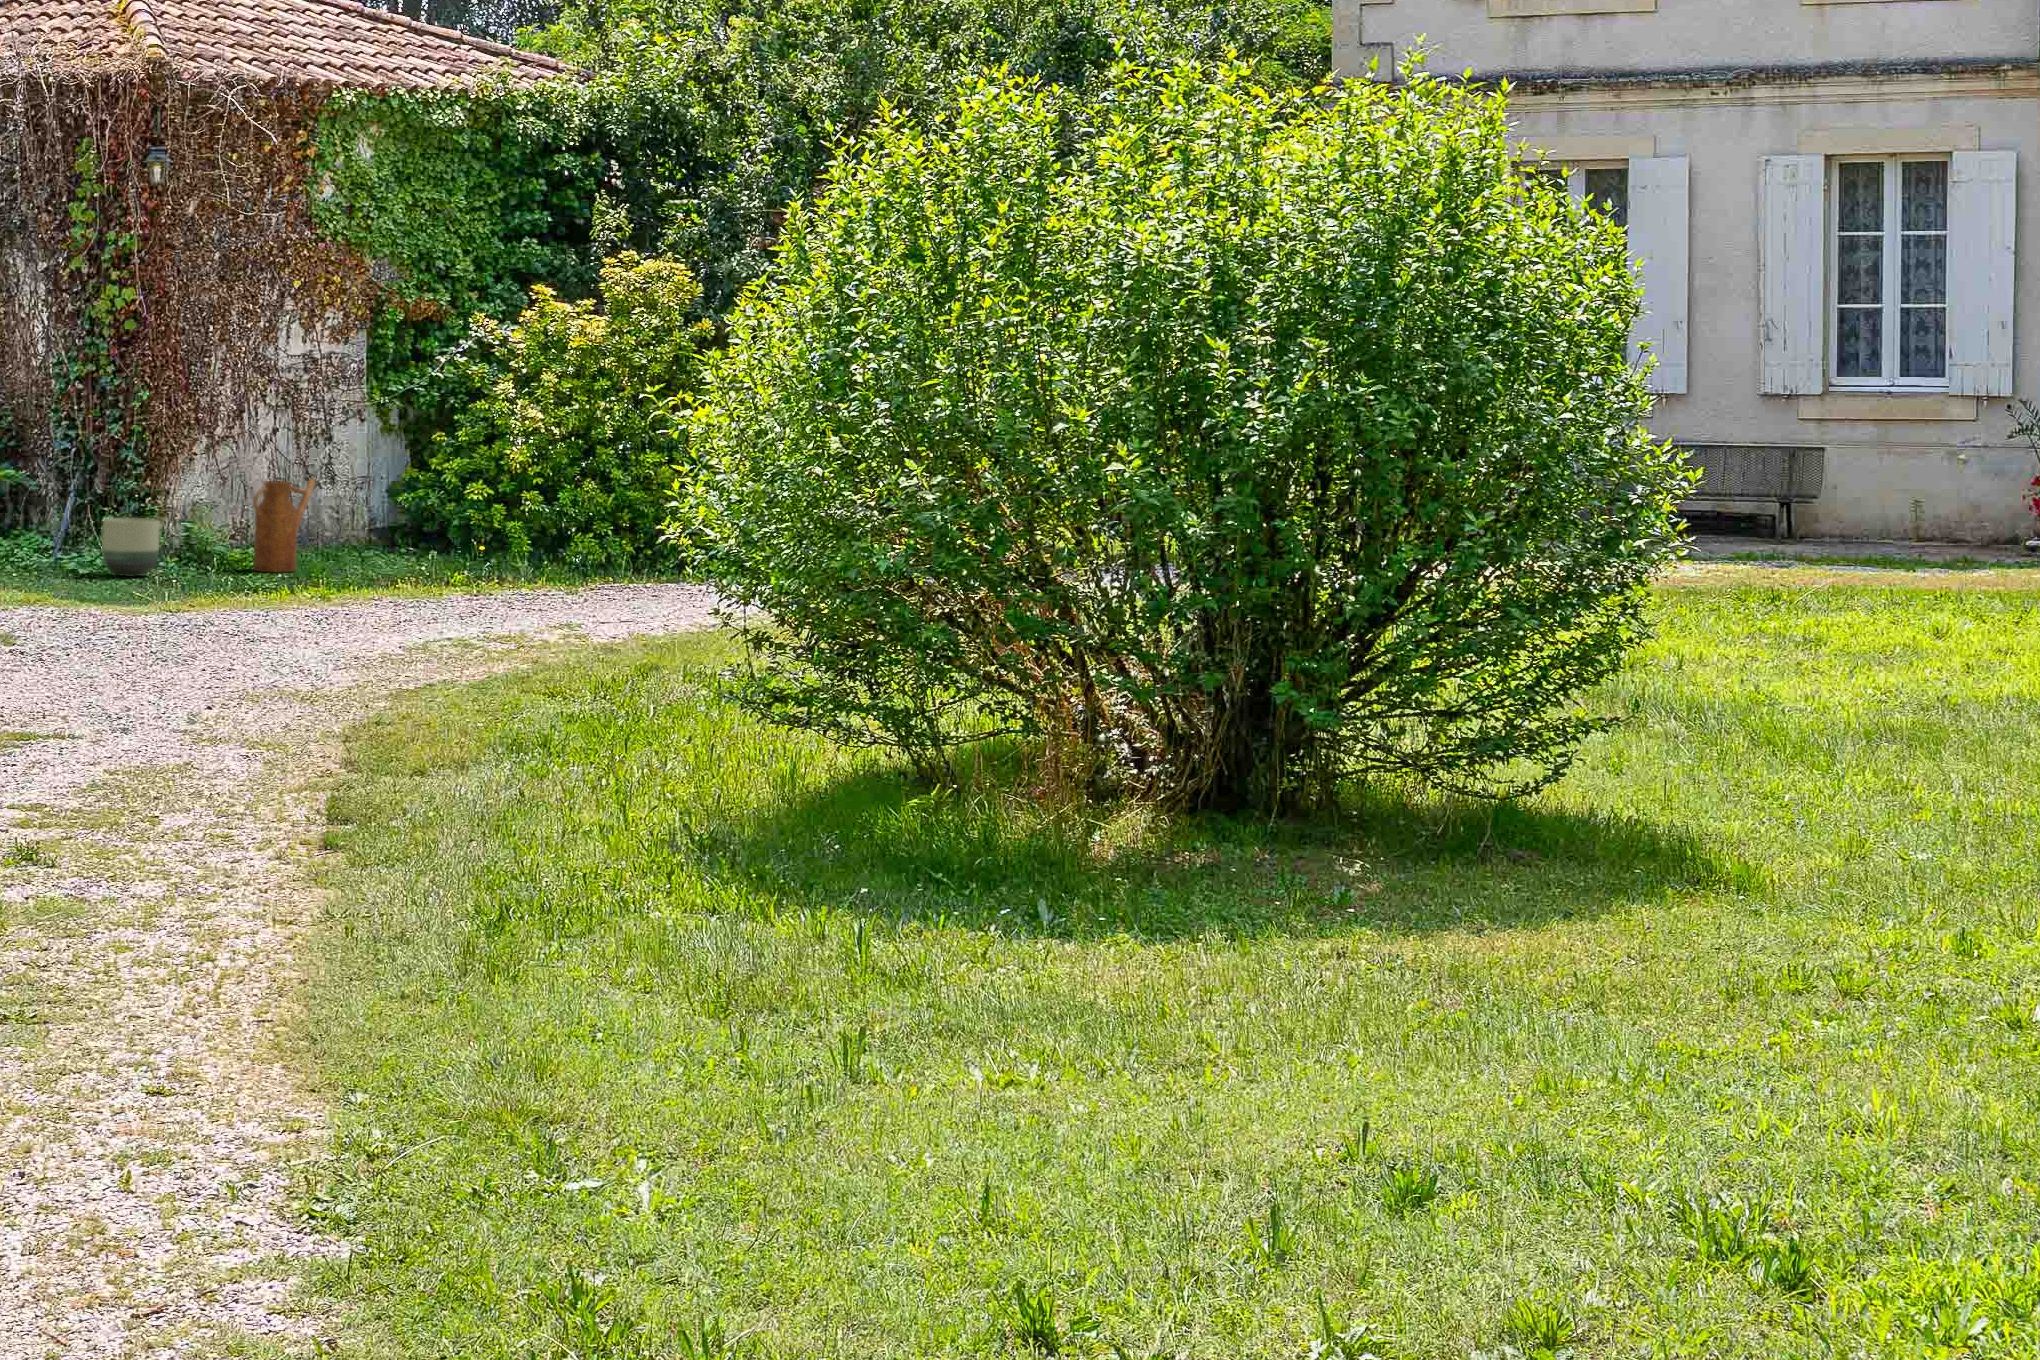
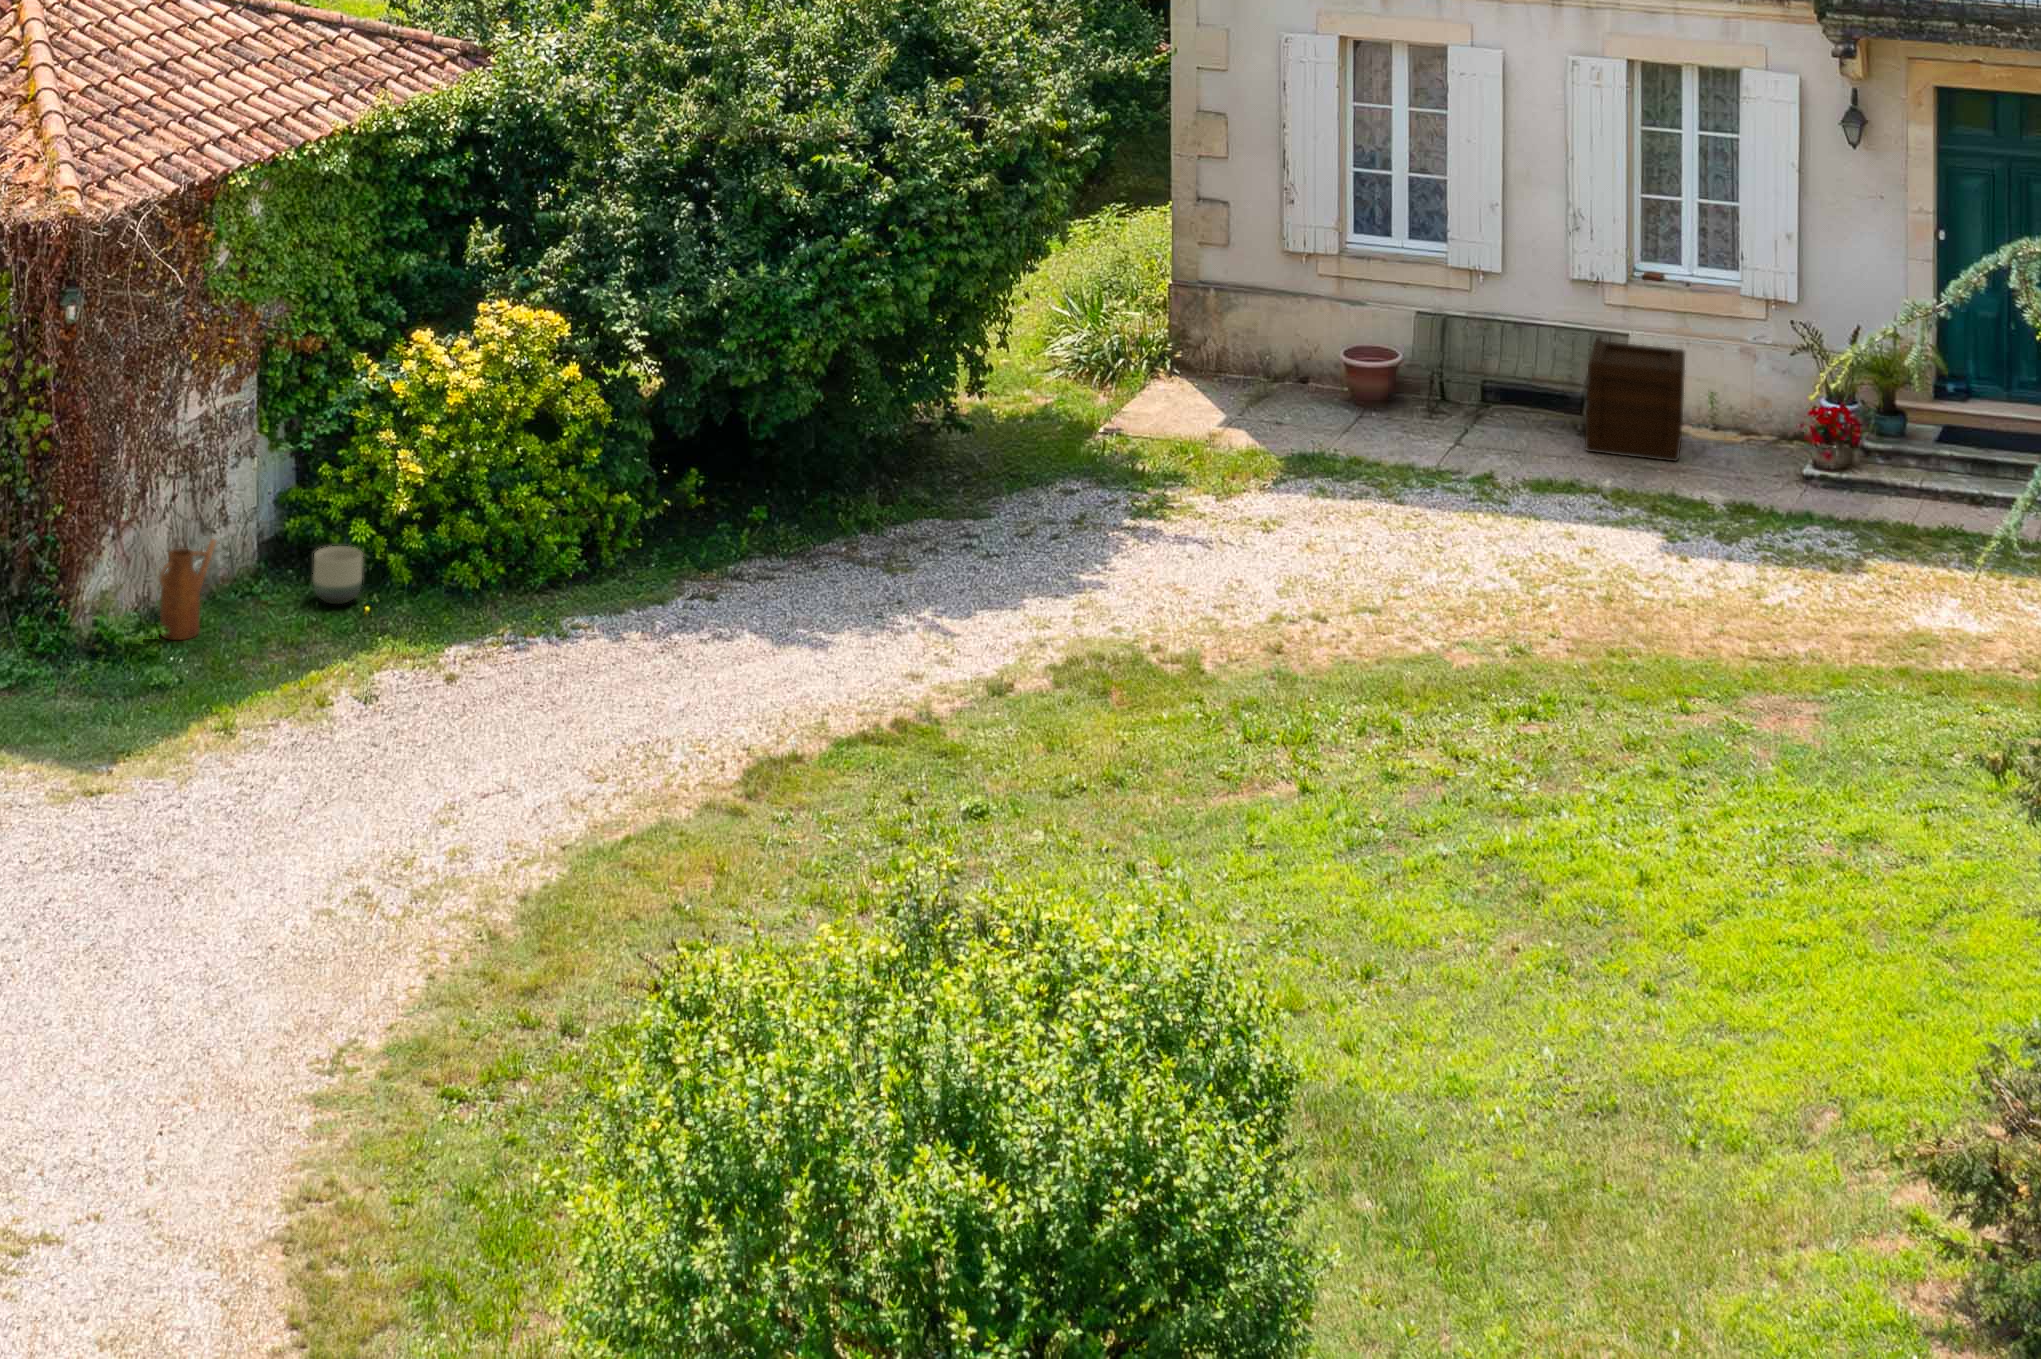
wooden crate: none [1796,456,1903,563] -> present [1585,341,1685,461]
planter: present [102,518,160,576] -> present [313,546,363,604]

